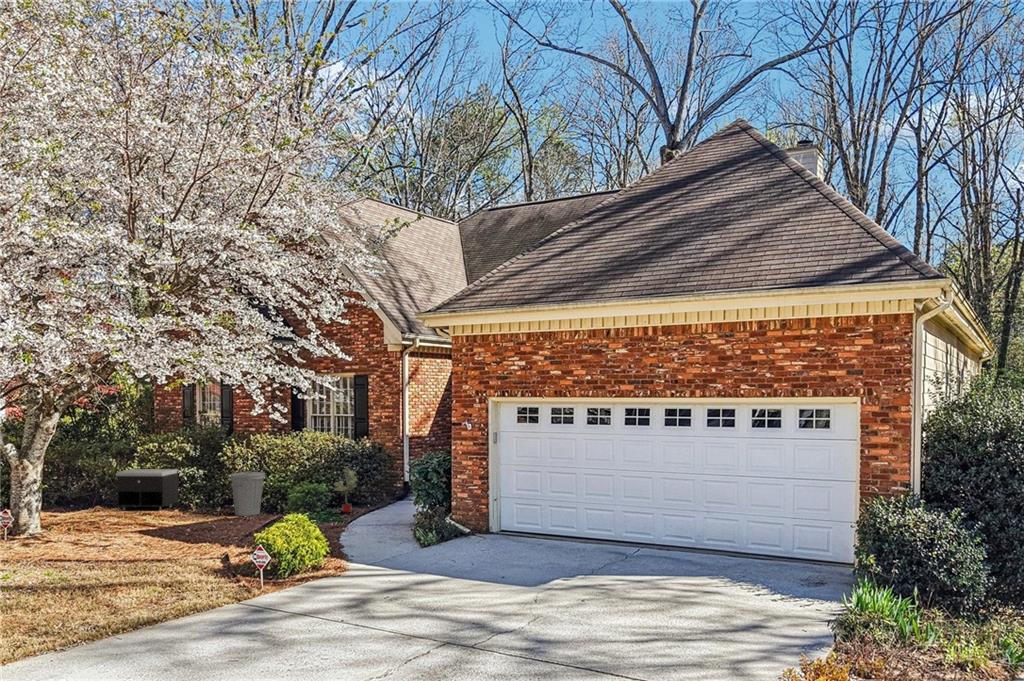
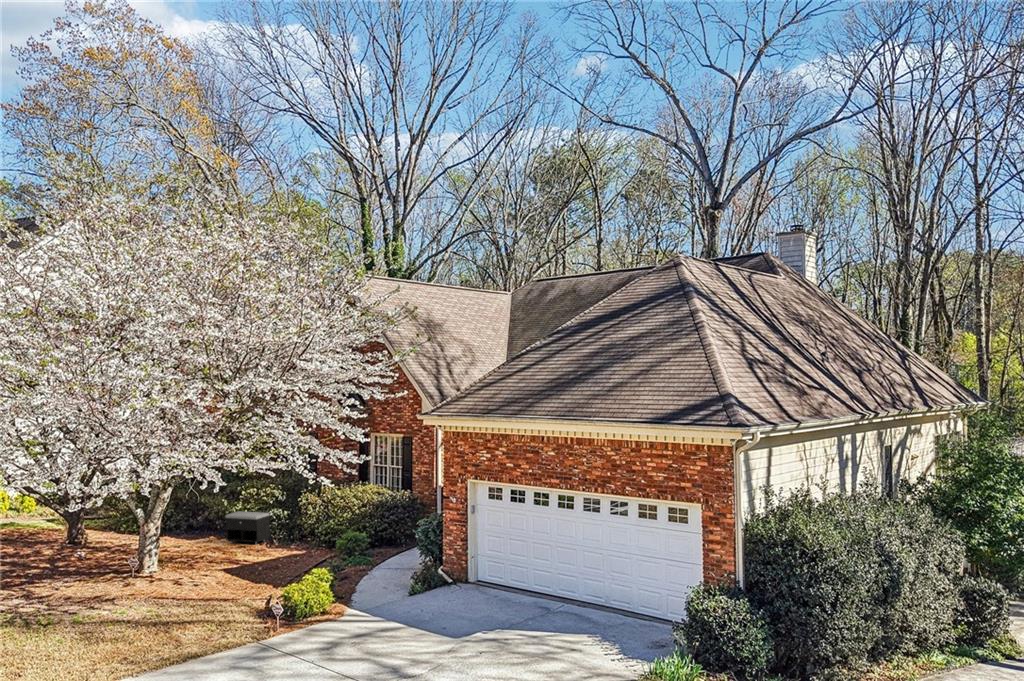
potted tree: present [334,467,357,513] -> none [373,517,394,554]
trash can: present [230,471,265,516] -> none [300,519,326,553]

